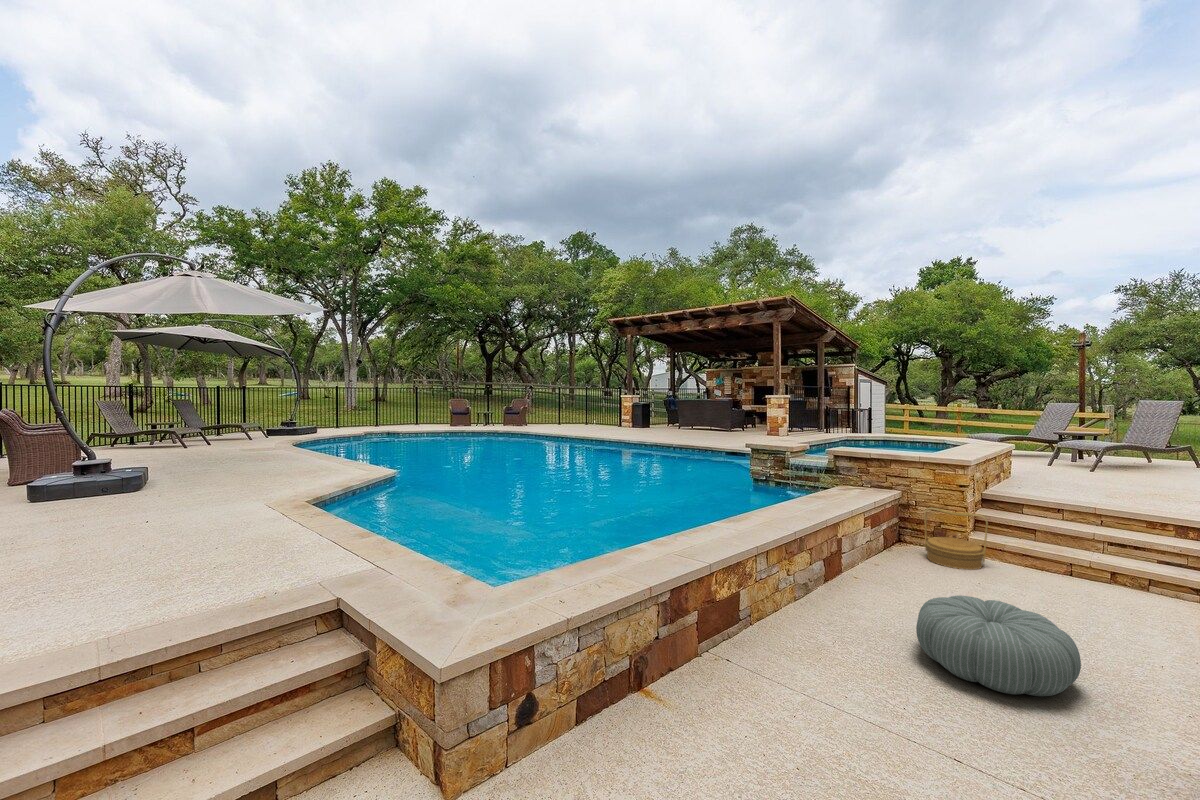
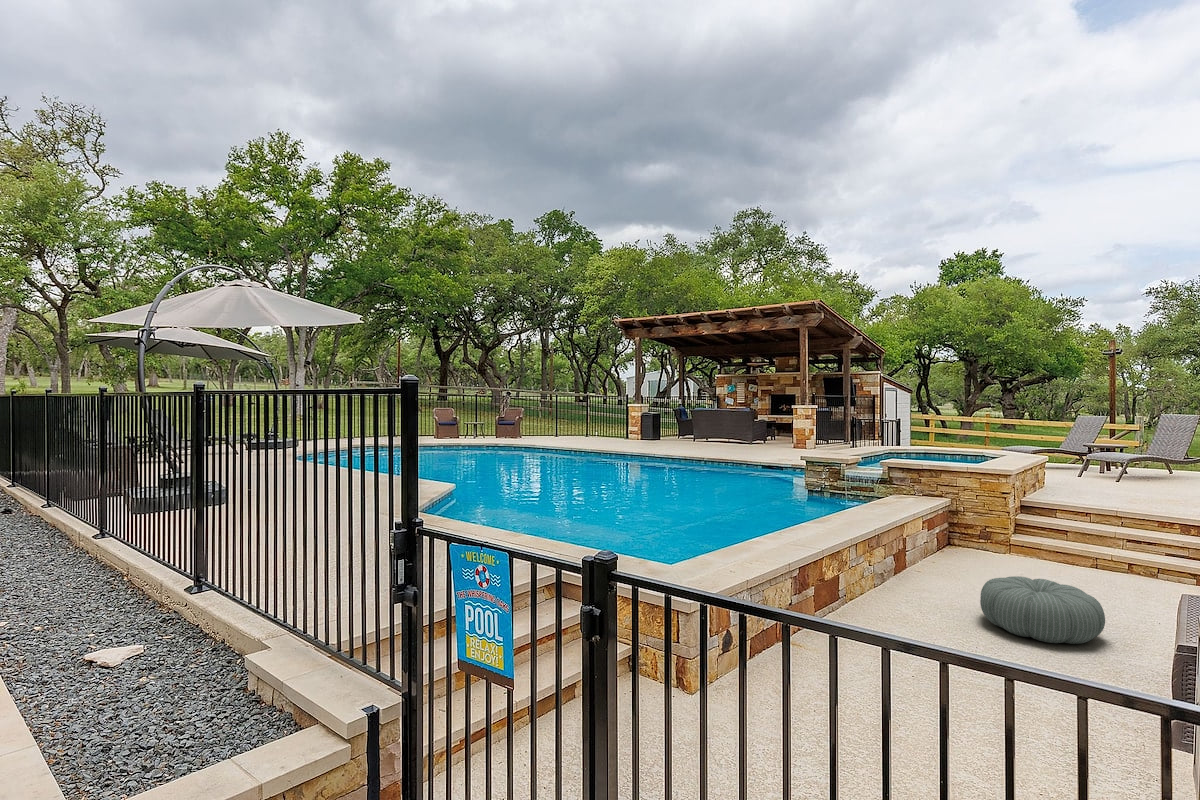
woven basket: present [924,508,988,570] -> none [973,512,1029,566]

